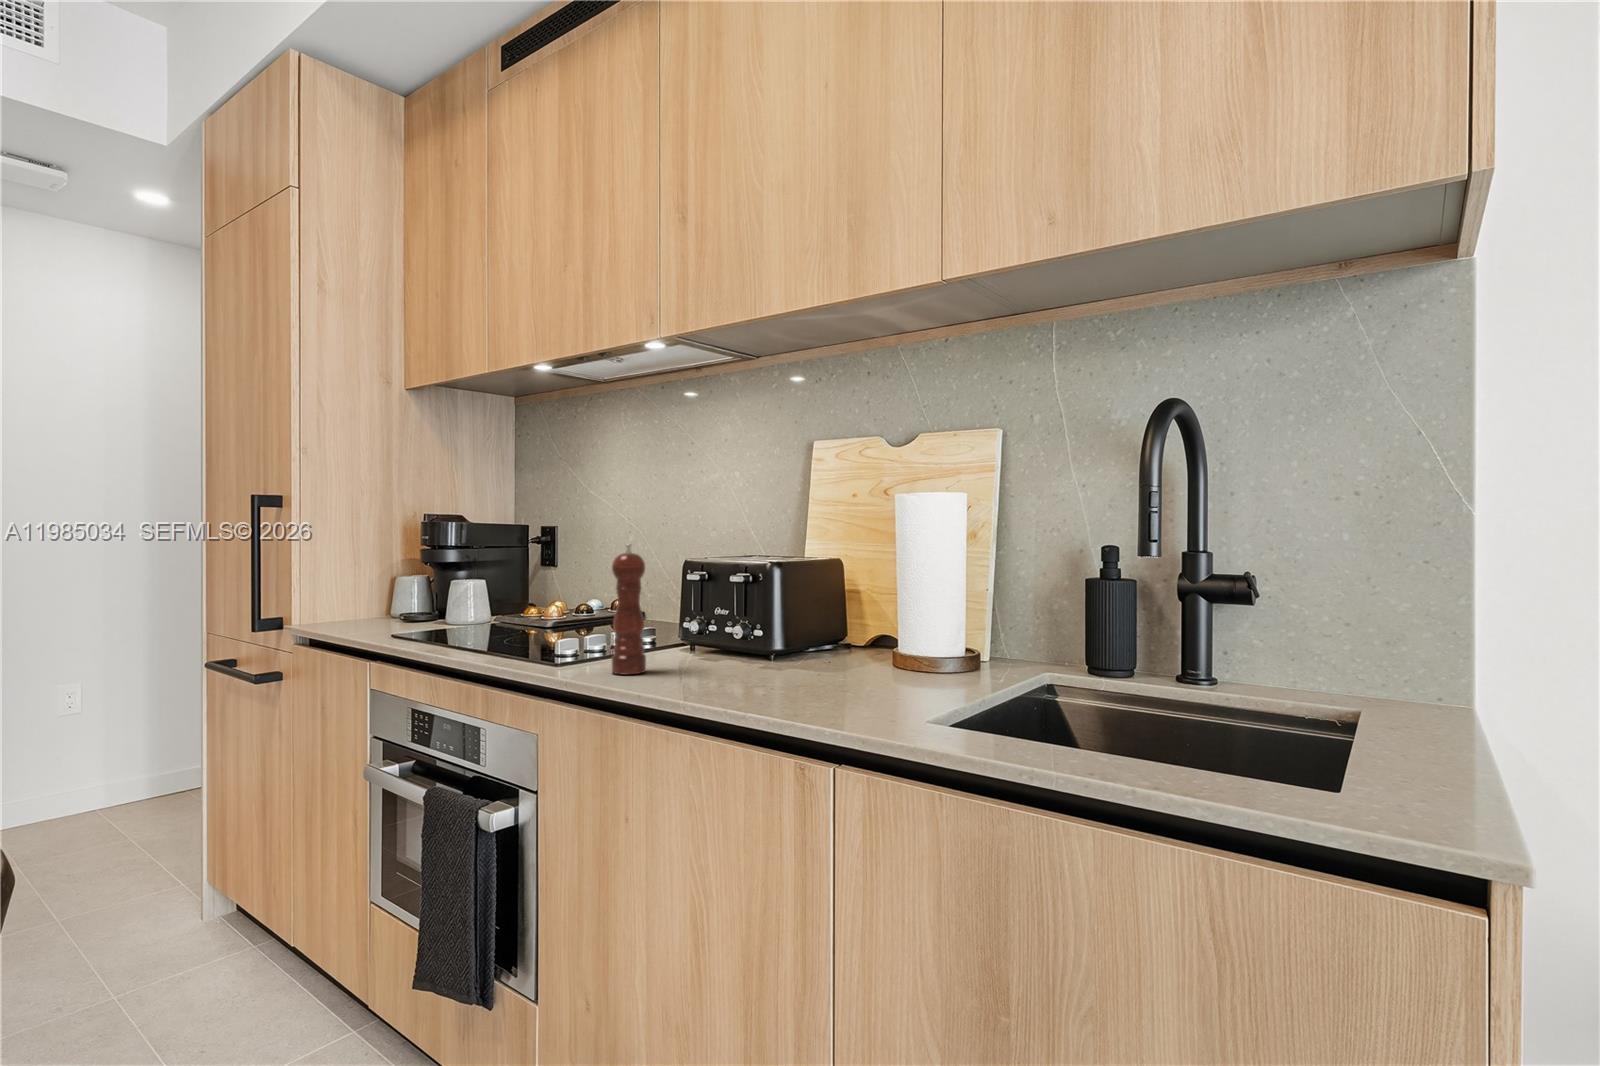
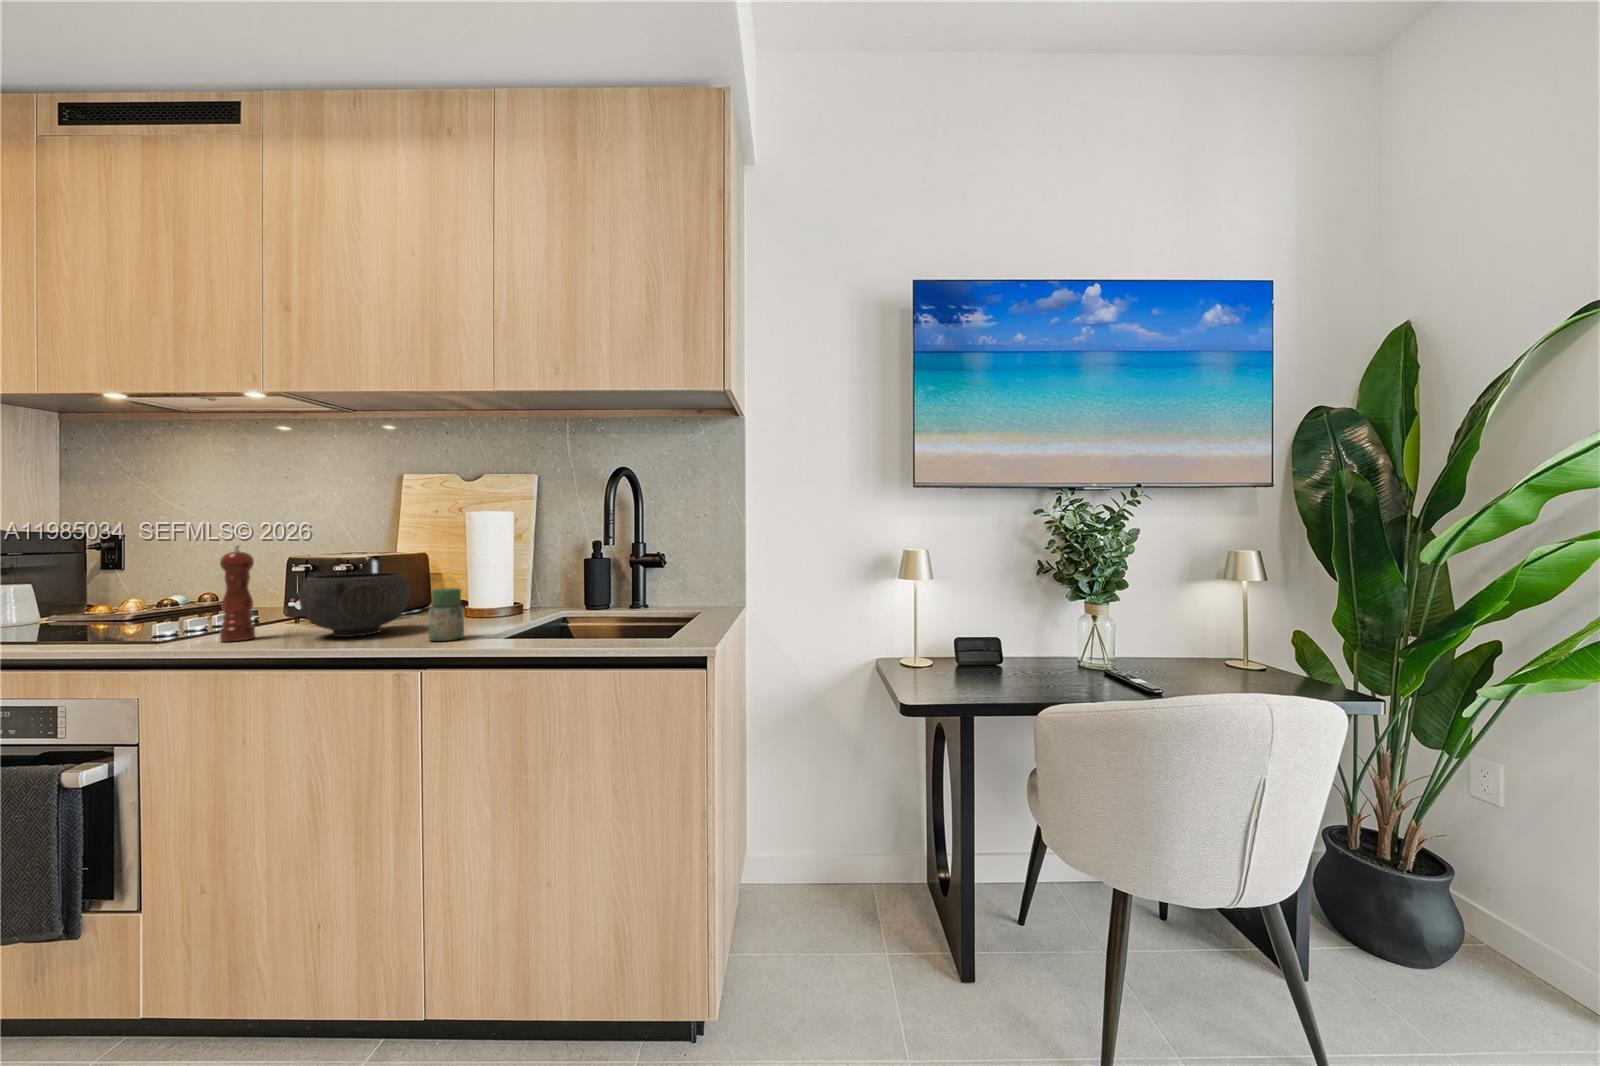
bowl: none [690,588,820,686] -> present [299,573,409,637]
jar: none [847,624,898,716] -> present [429,588,464,641]

